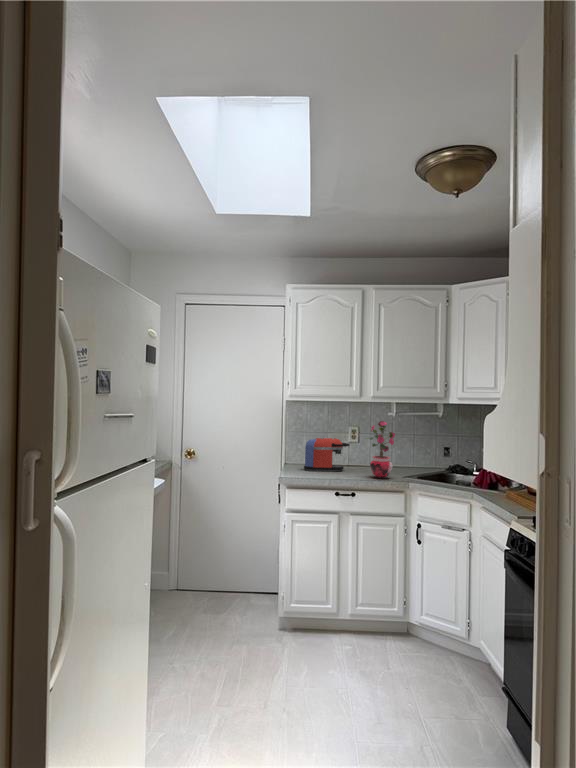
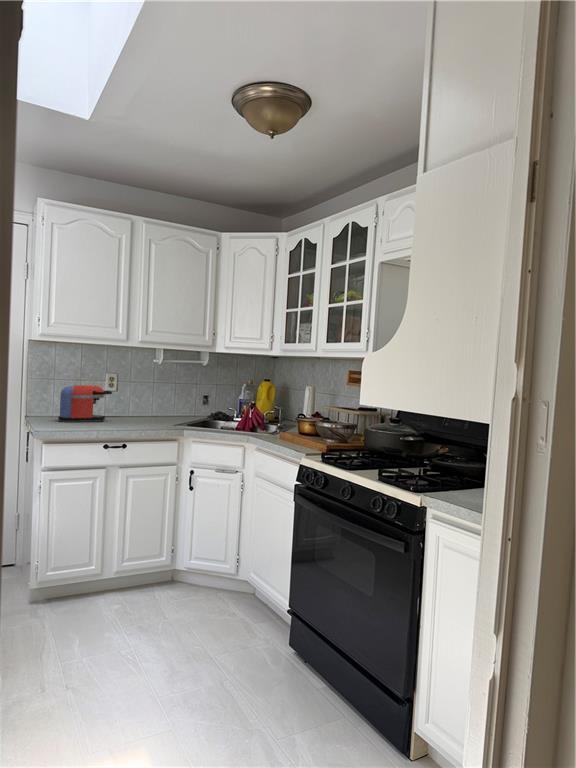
potted plant: present [370,421,395,479] -> none [134,366,167,427]

